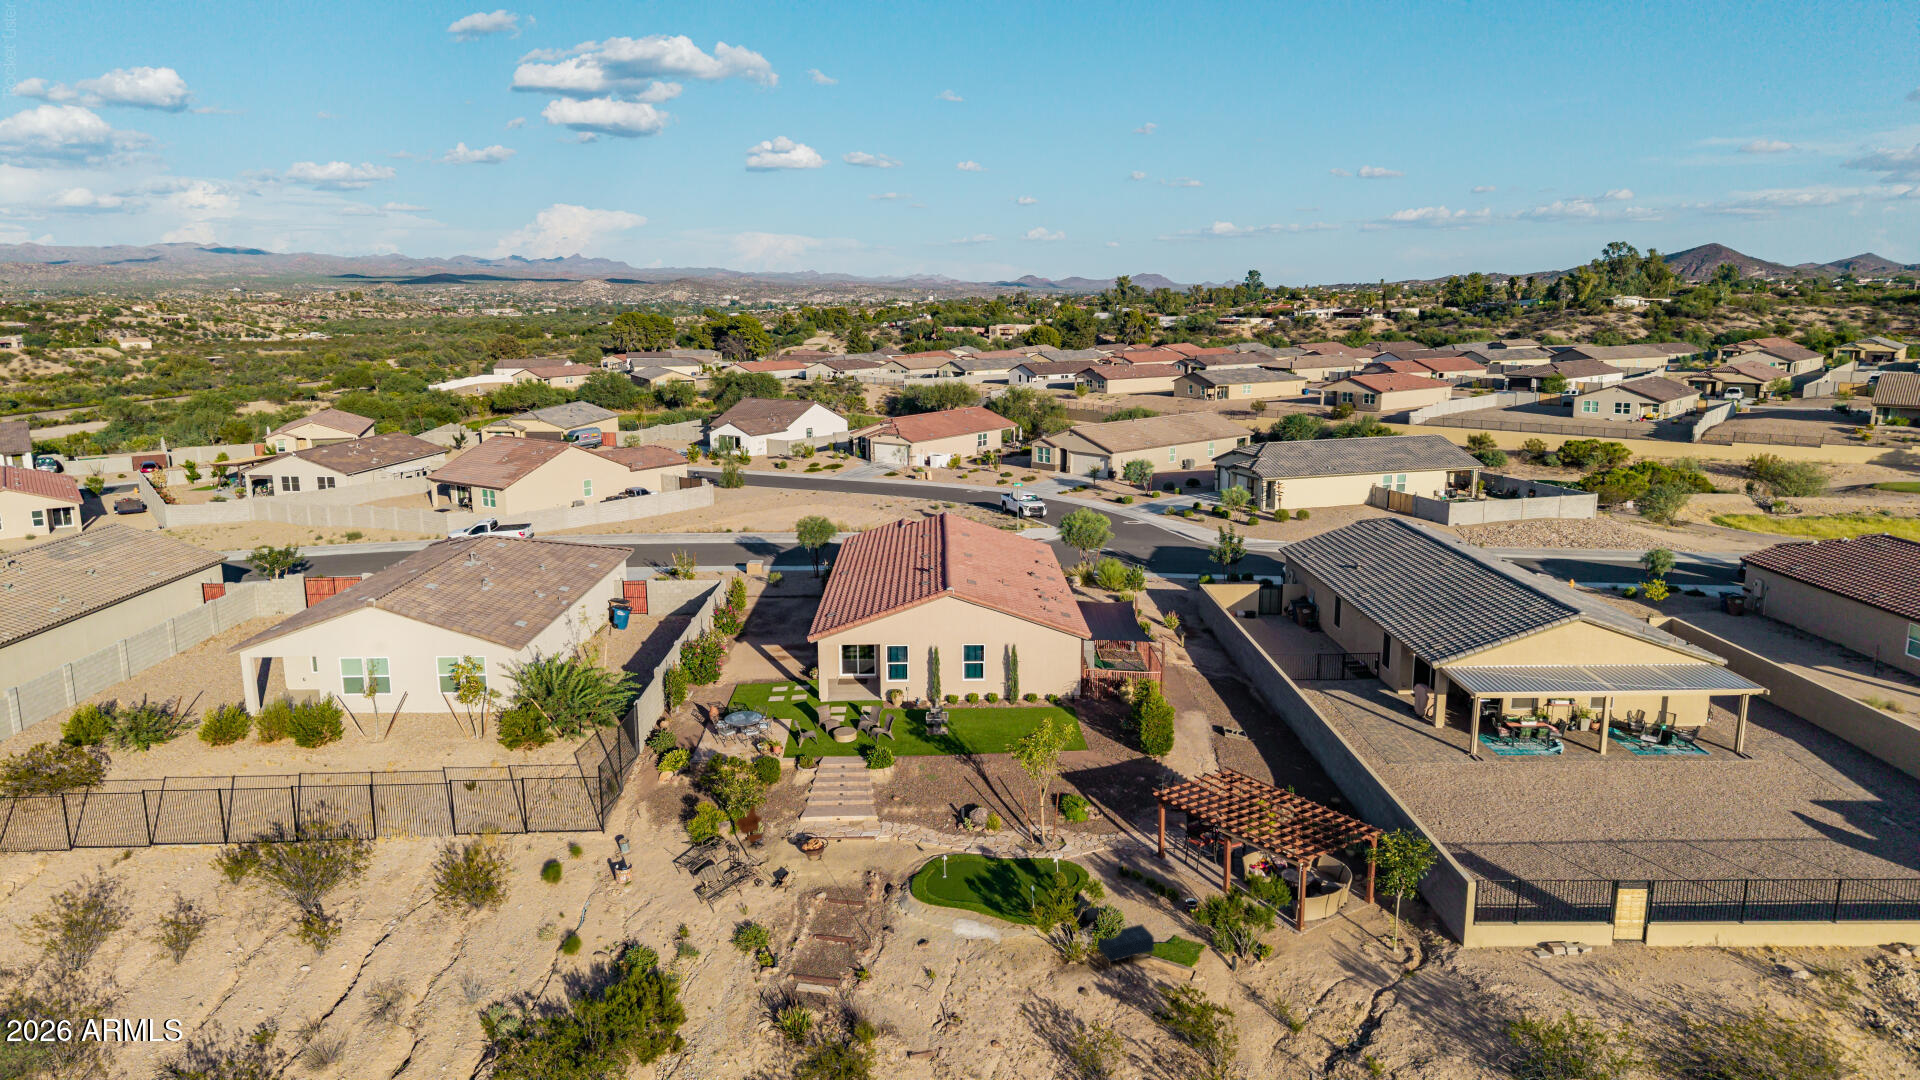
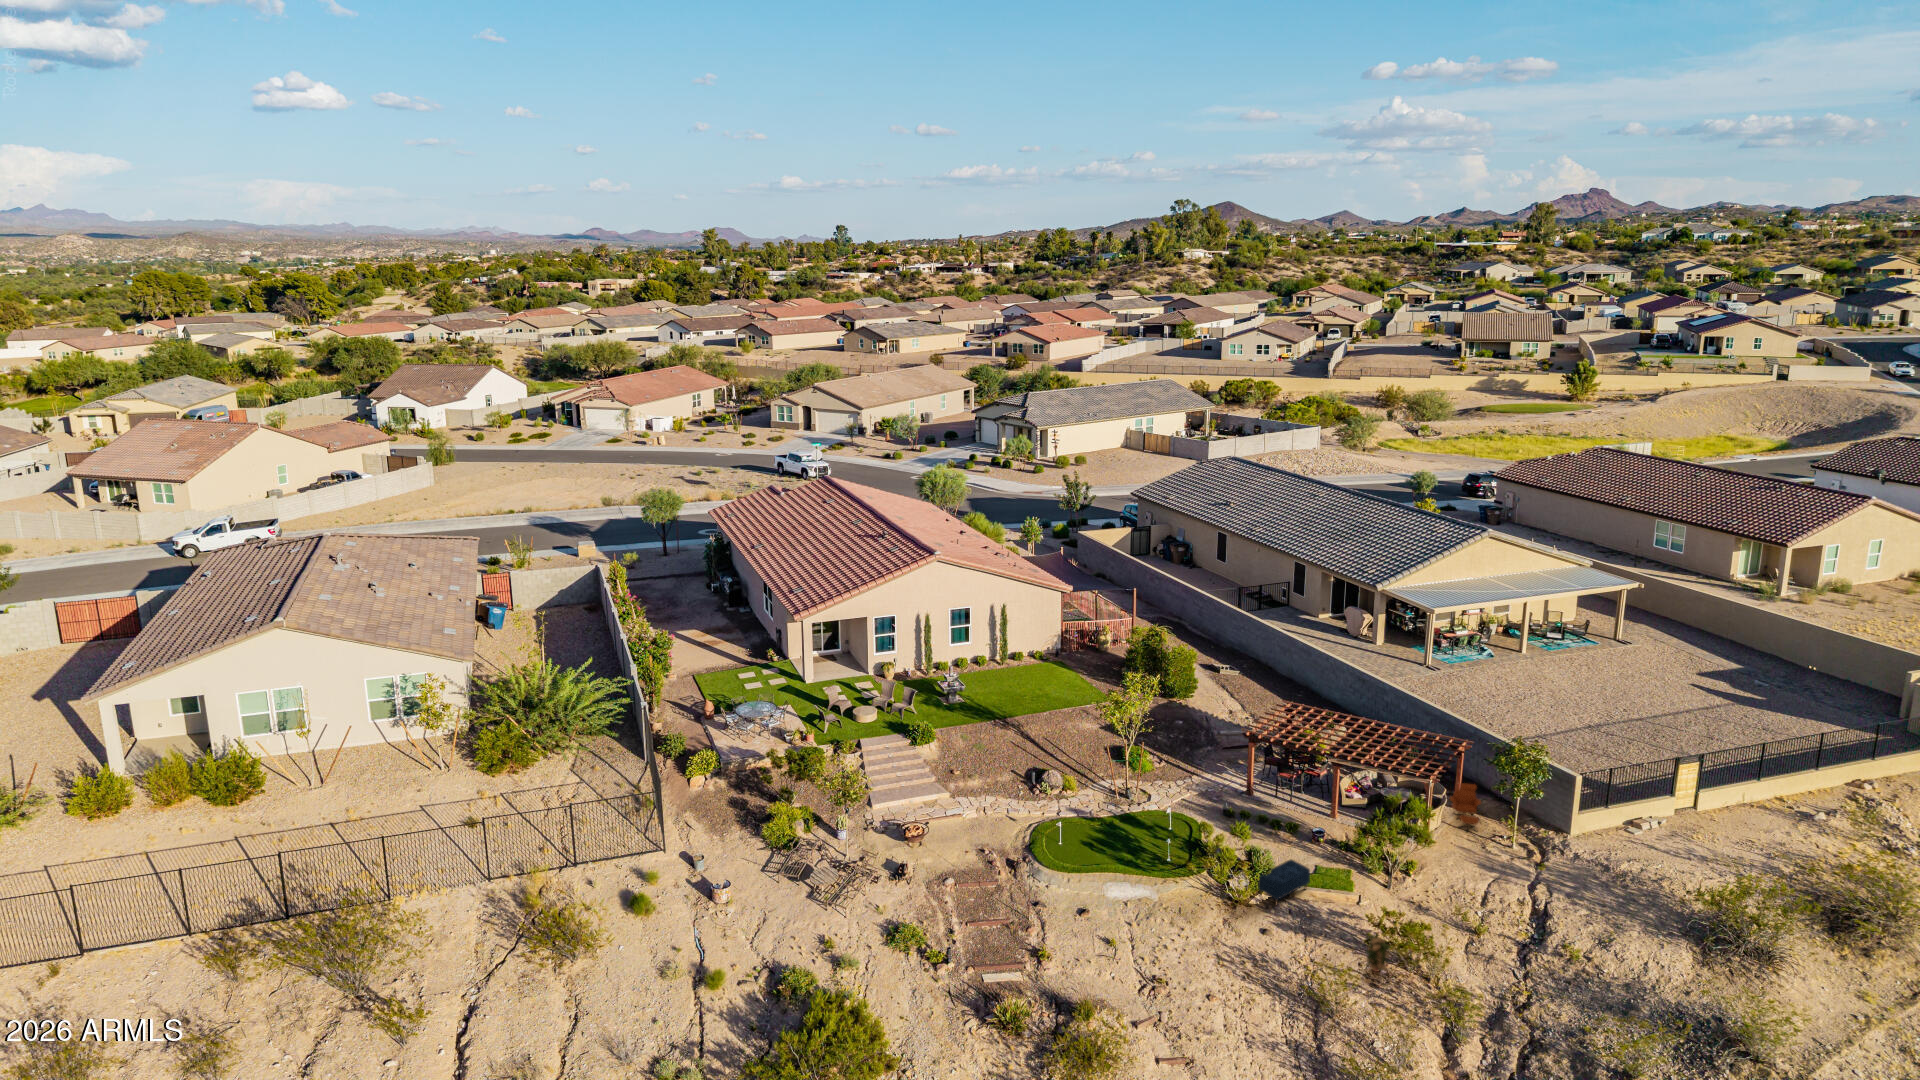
lounge chair: present [735,805,764,845] -> present [1450,783,1481,829]
decorative plant: none [1154,1010,1179,1050] -> present [1366,935,1390,971]

